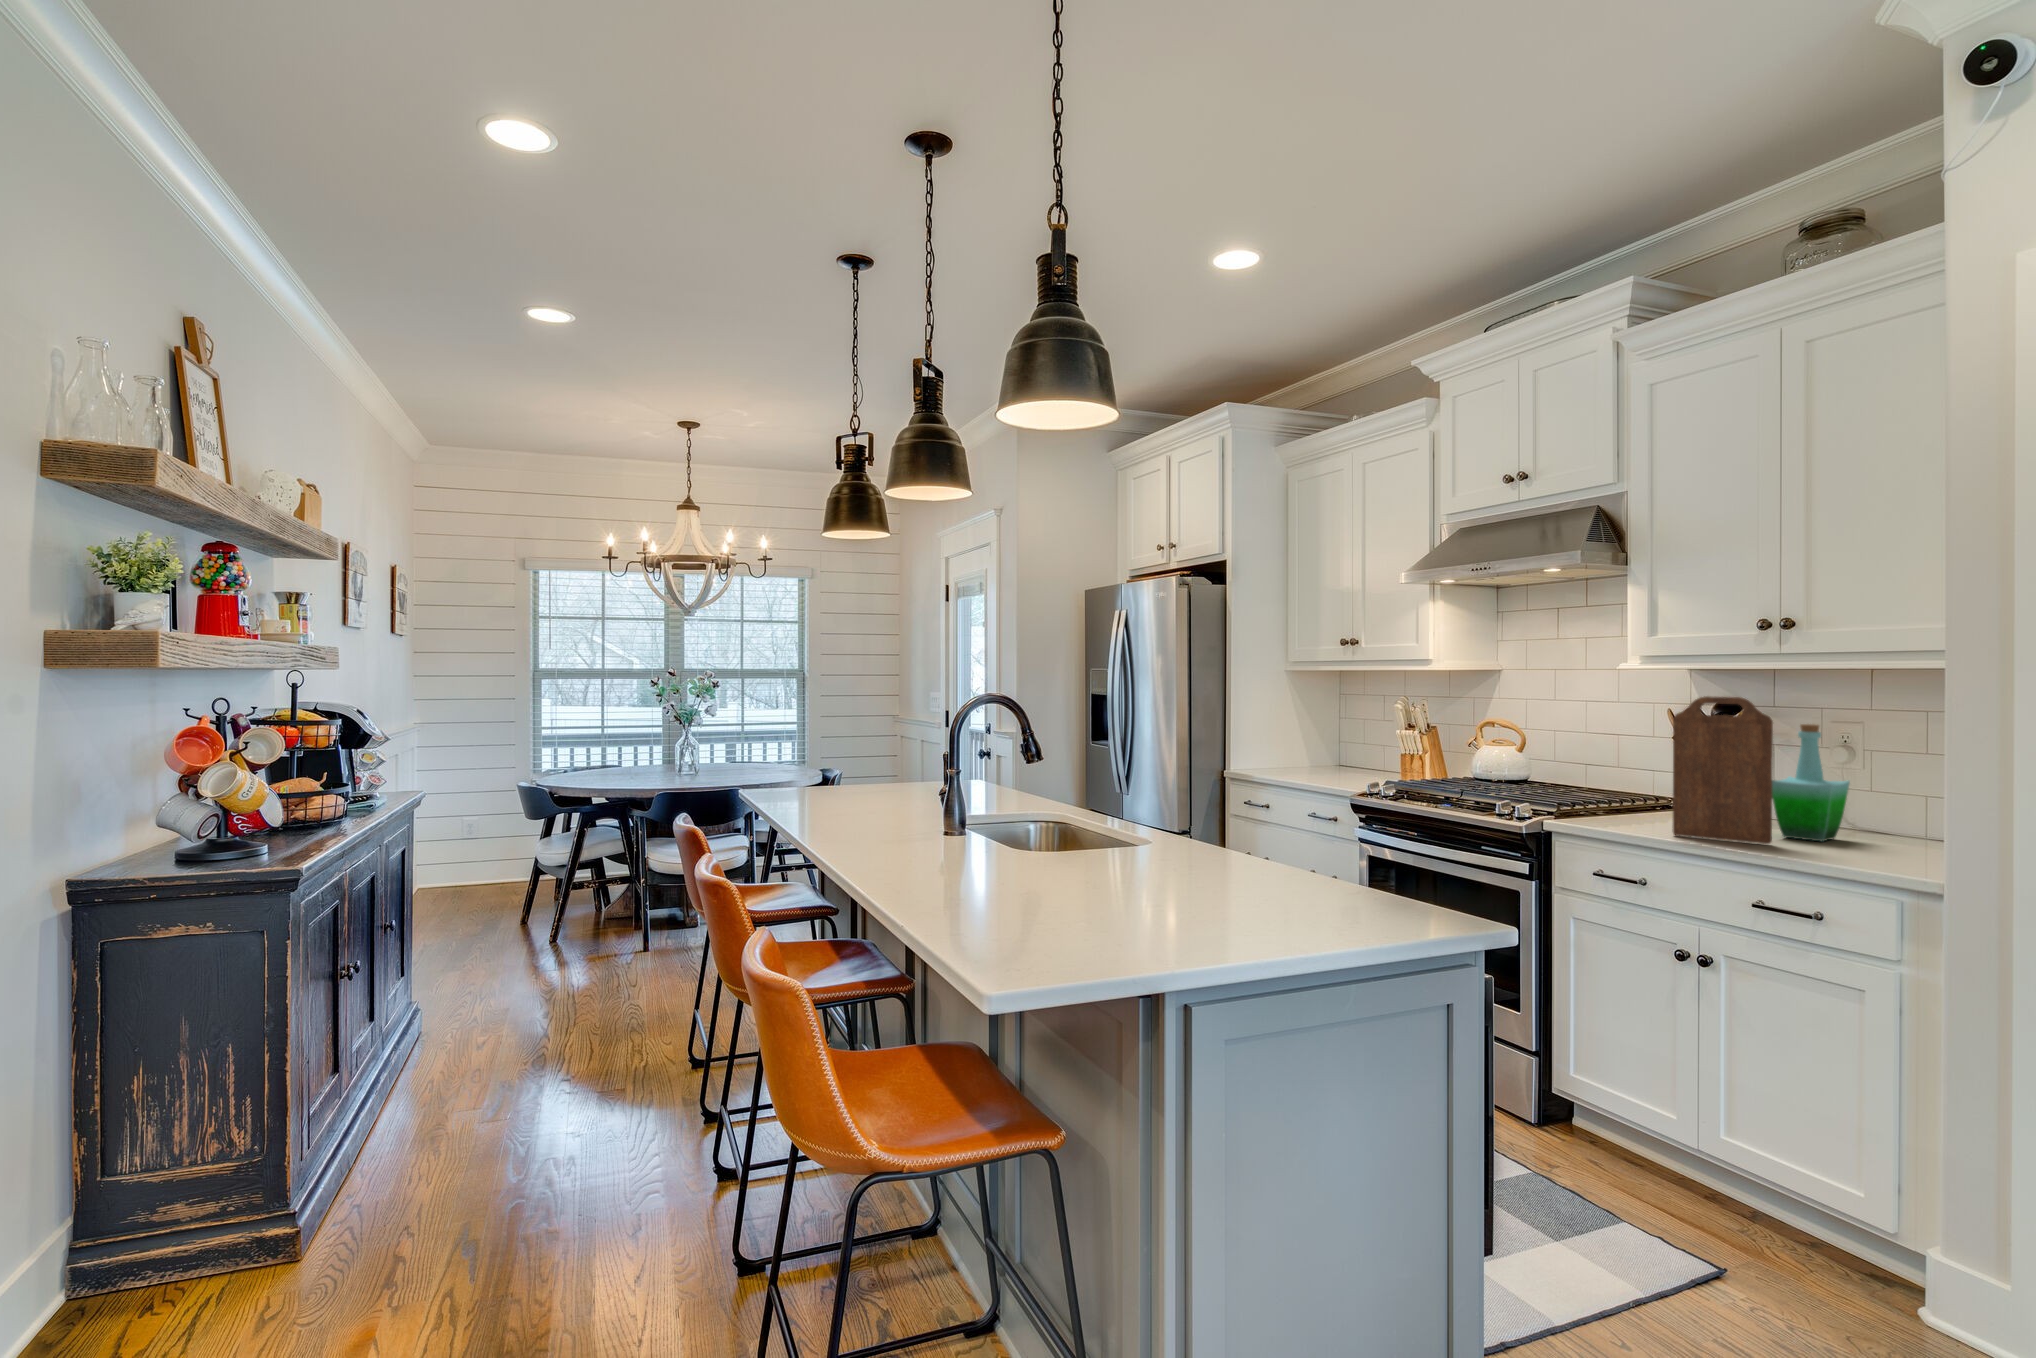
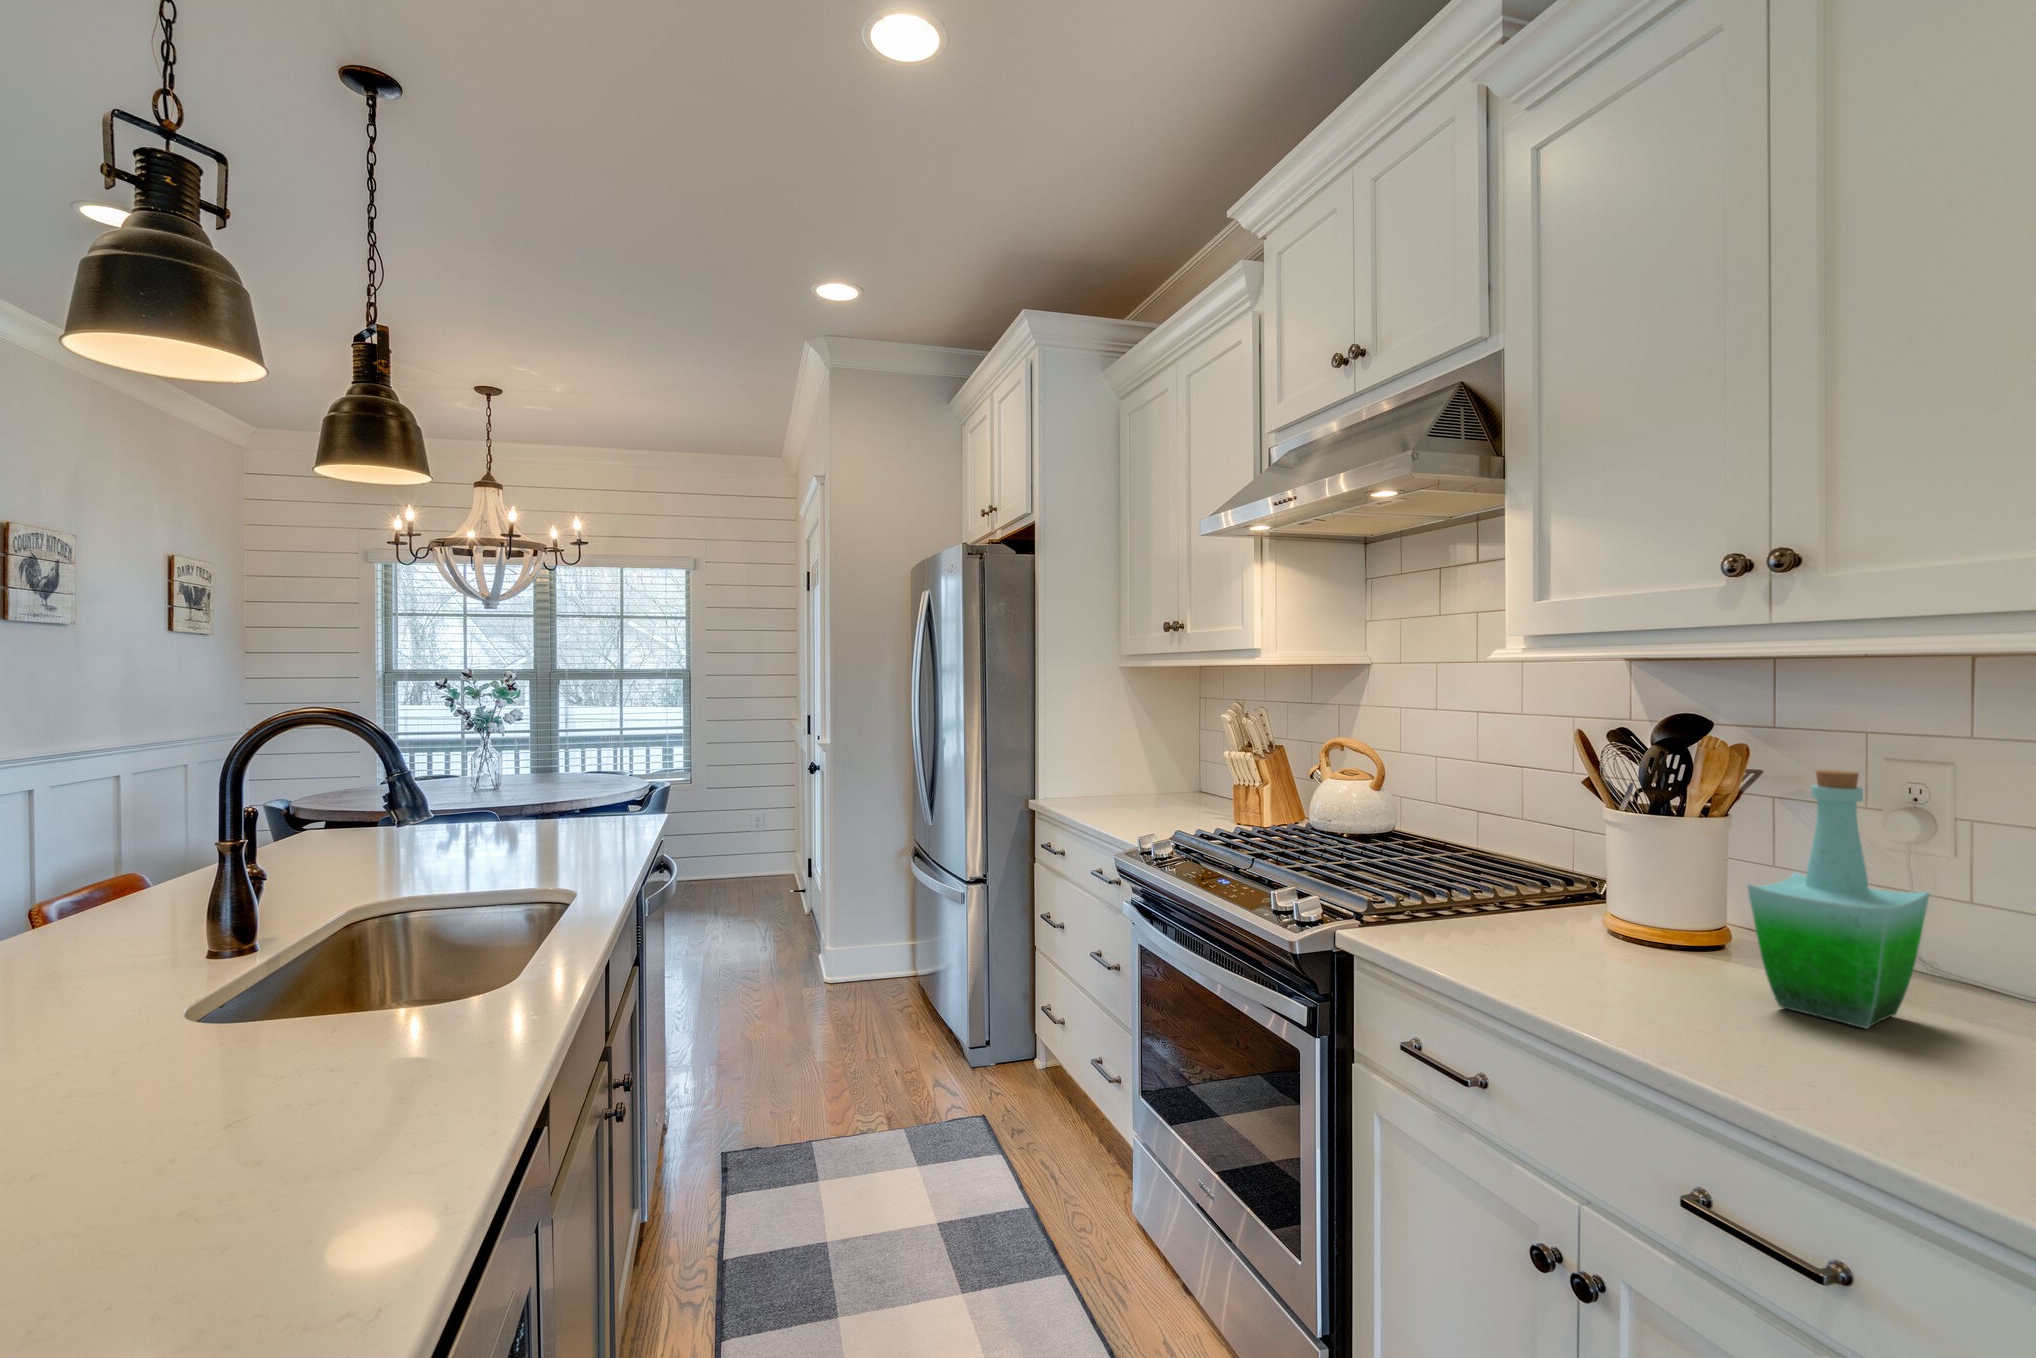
cutting board: present [1673,696,1773,844] -> none [1541,712,1747,1038]

